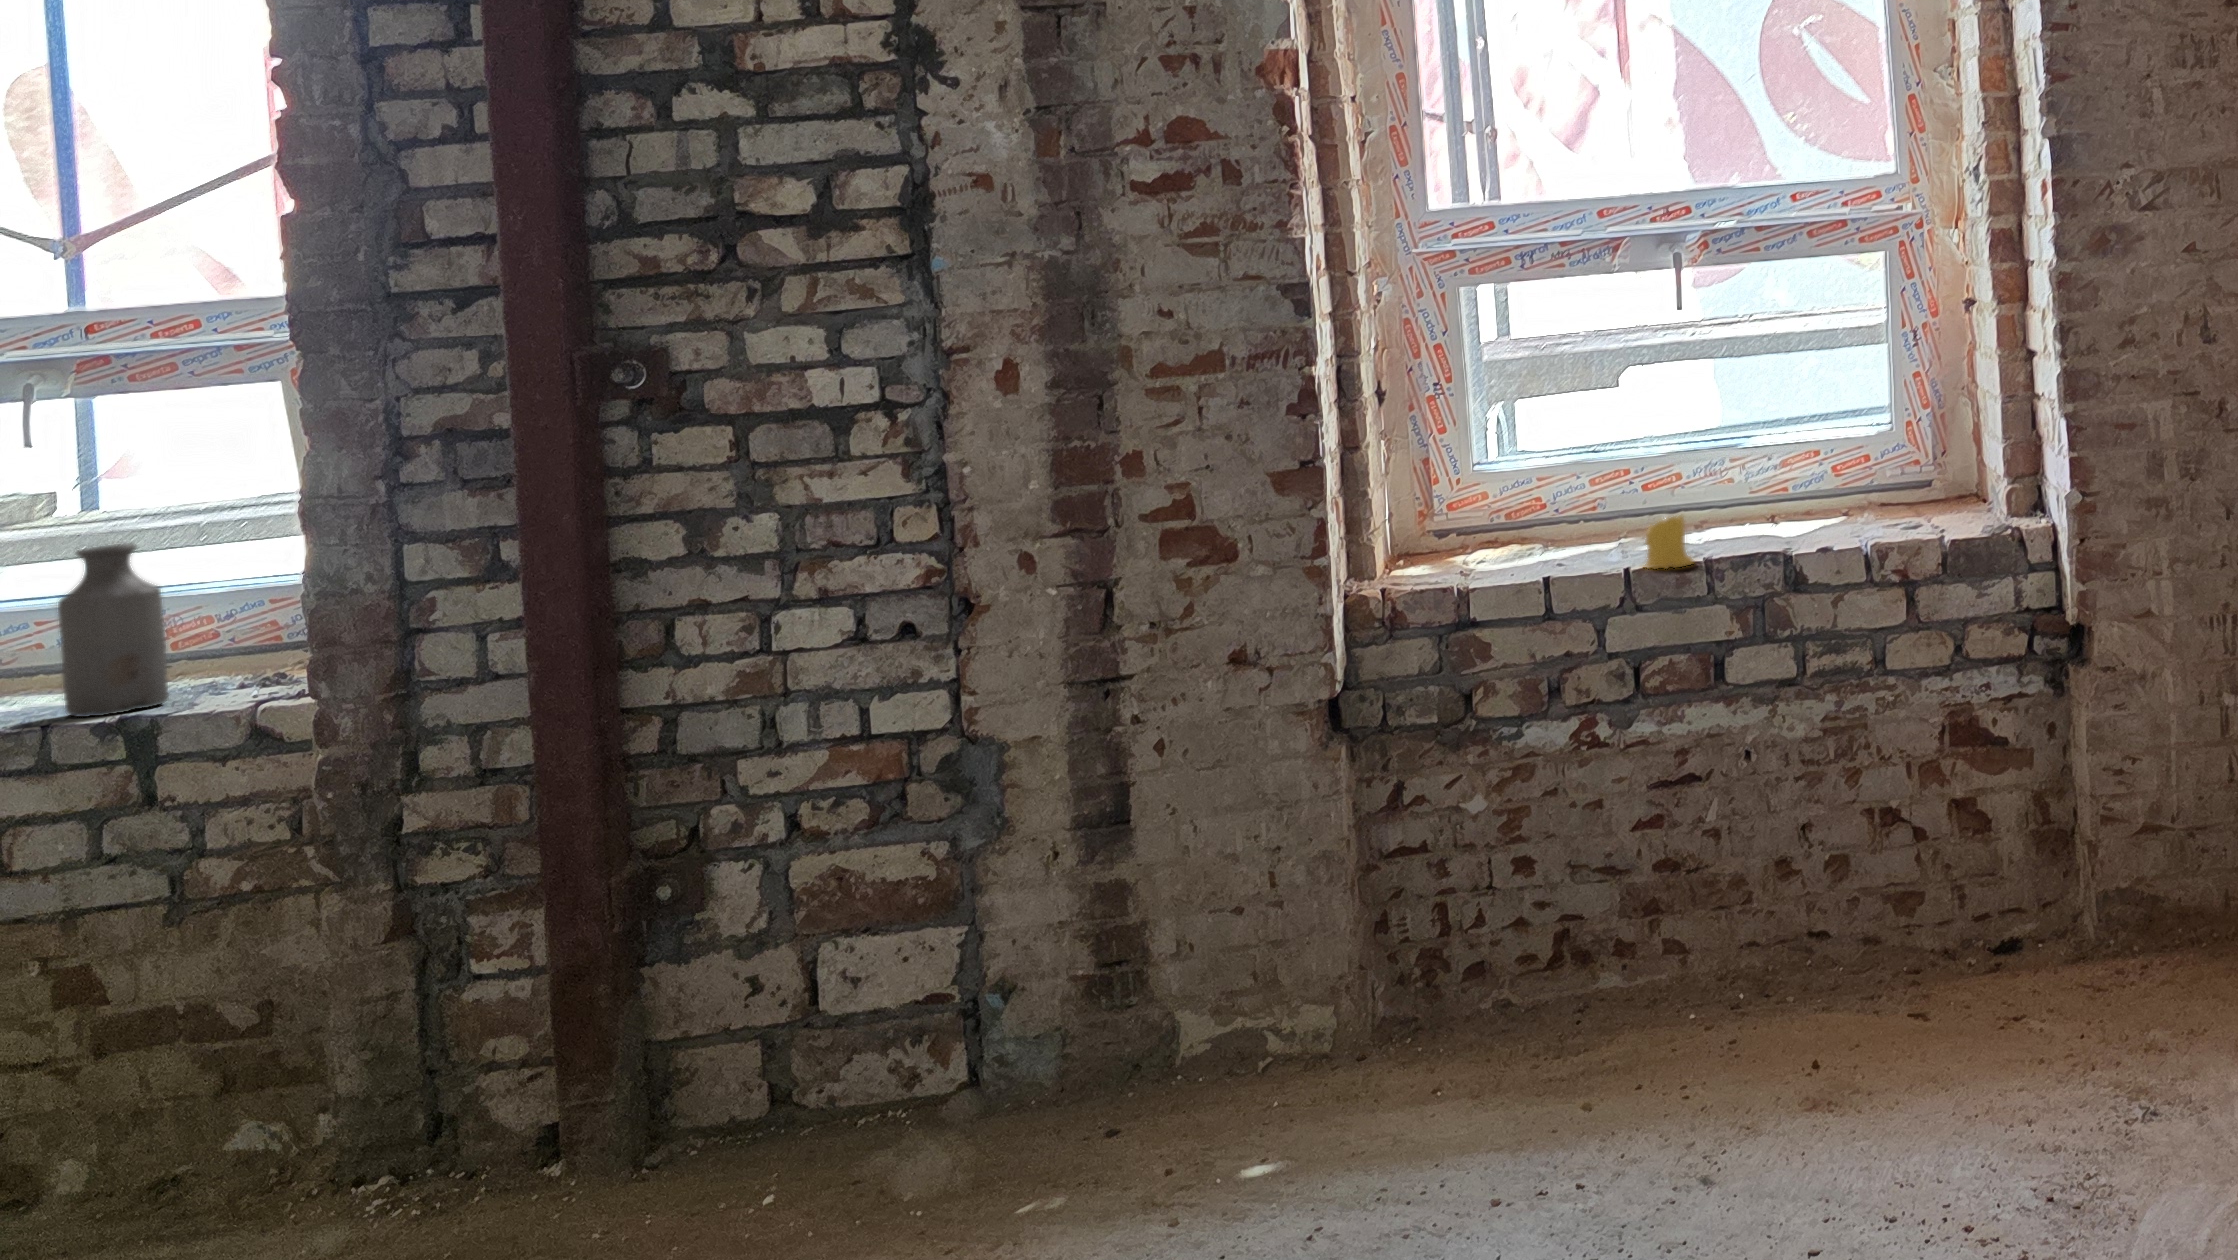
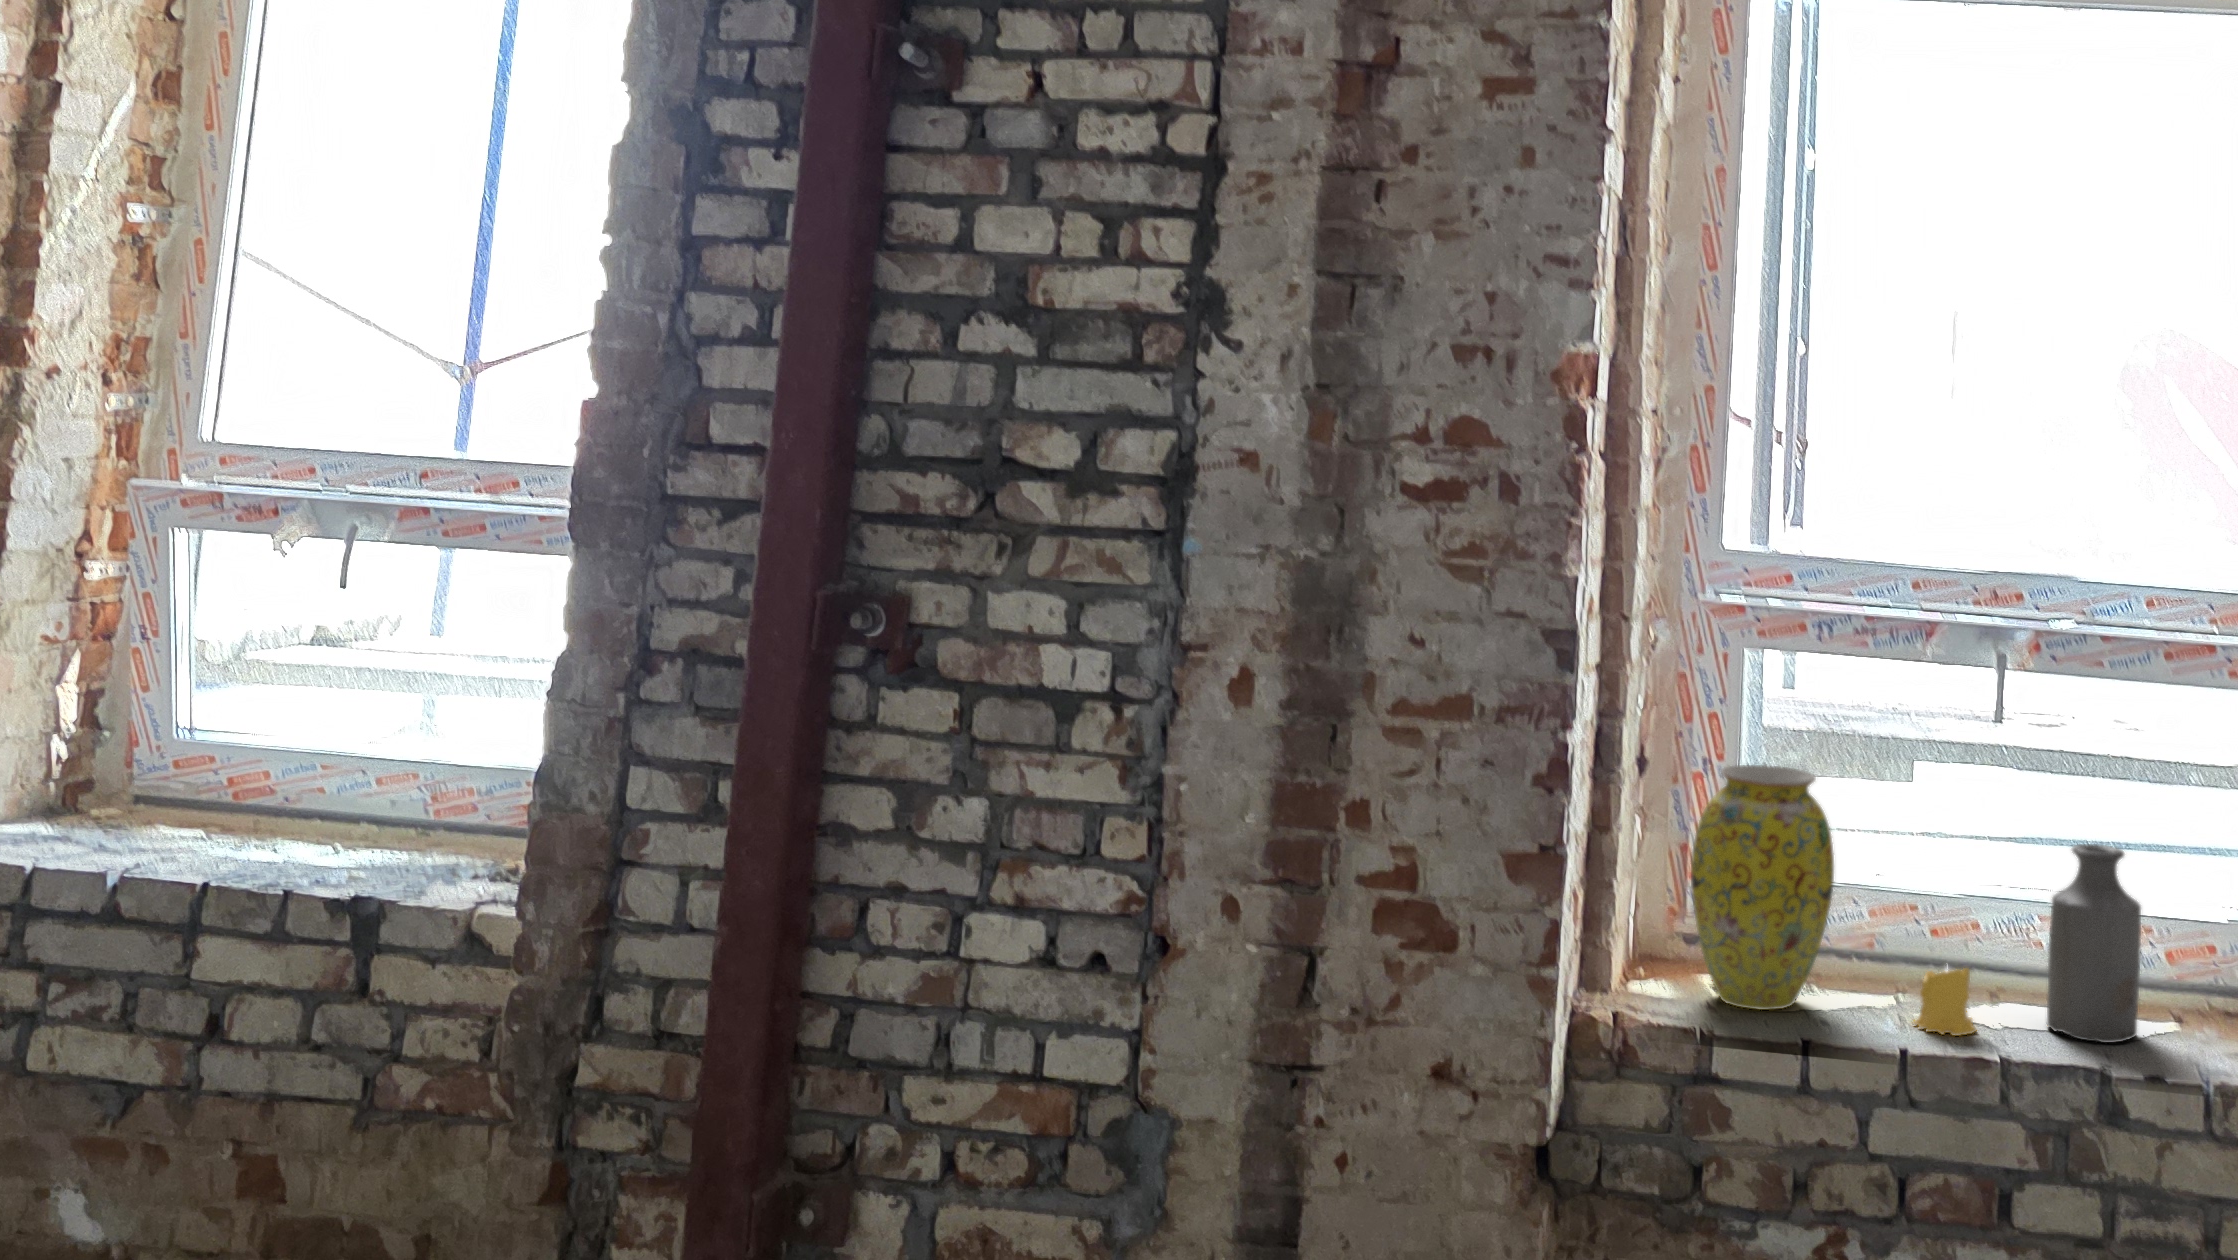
vase: none [1440,387,1564,582] -> present [1691,765,1834,1010]
bottle: present [58,543,169,717] -> present [2047,844,2141,1043]

